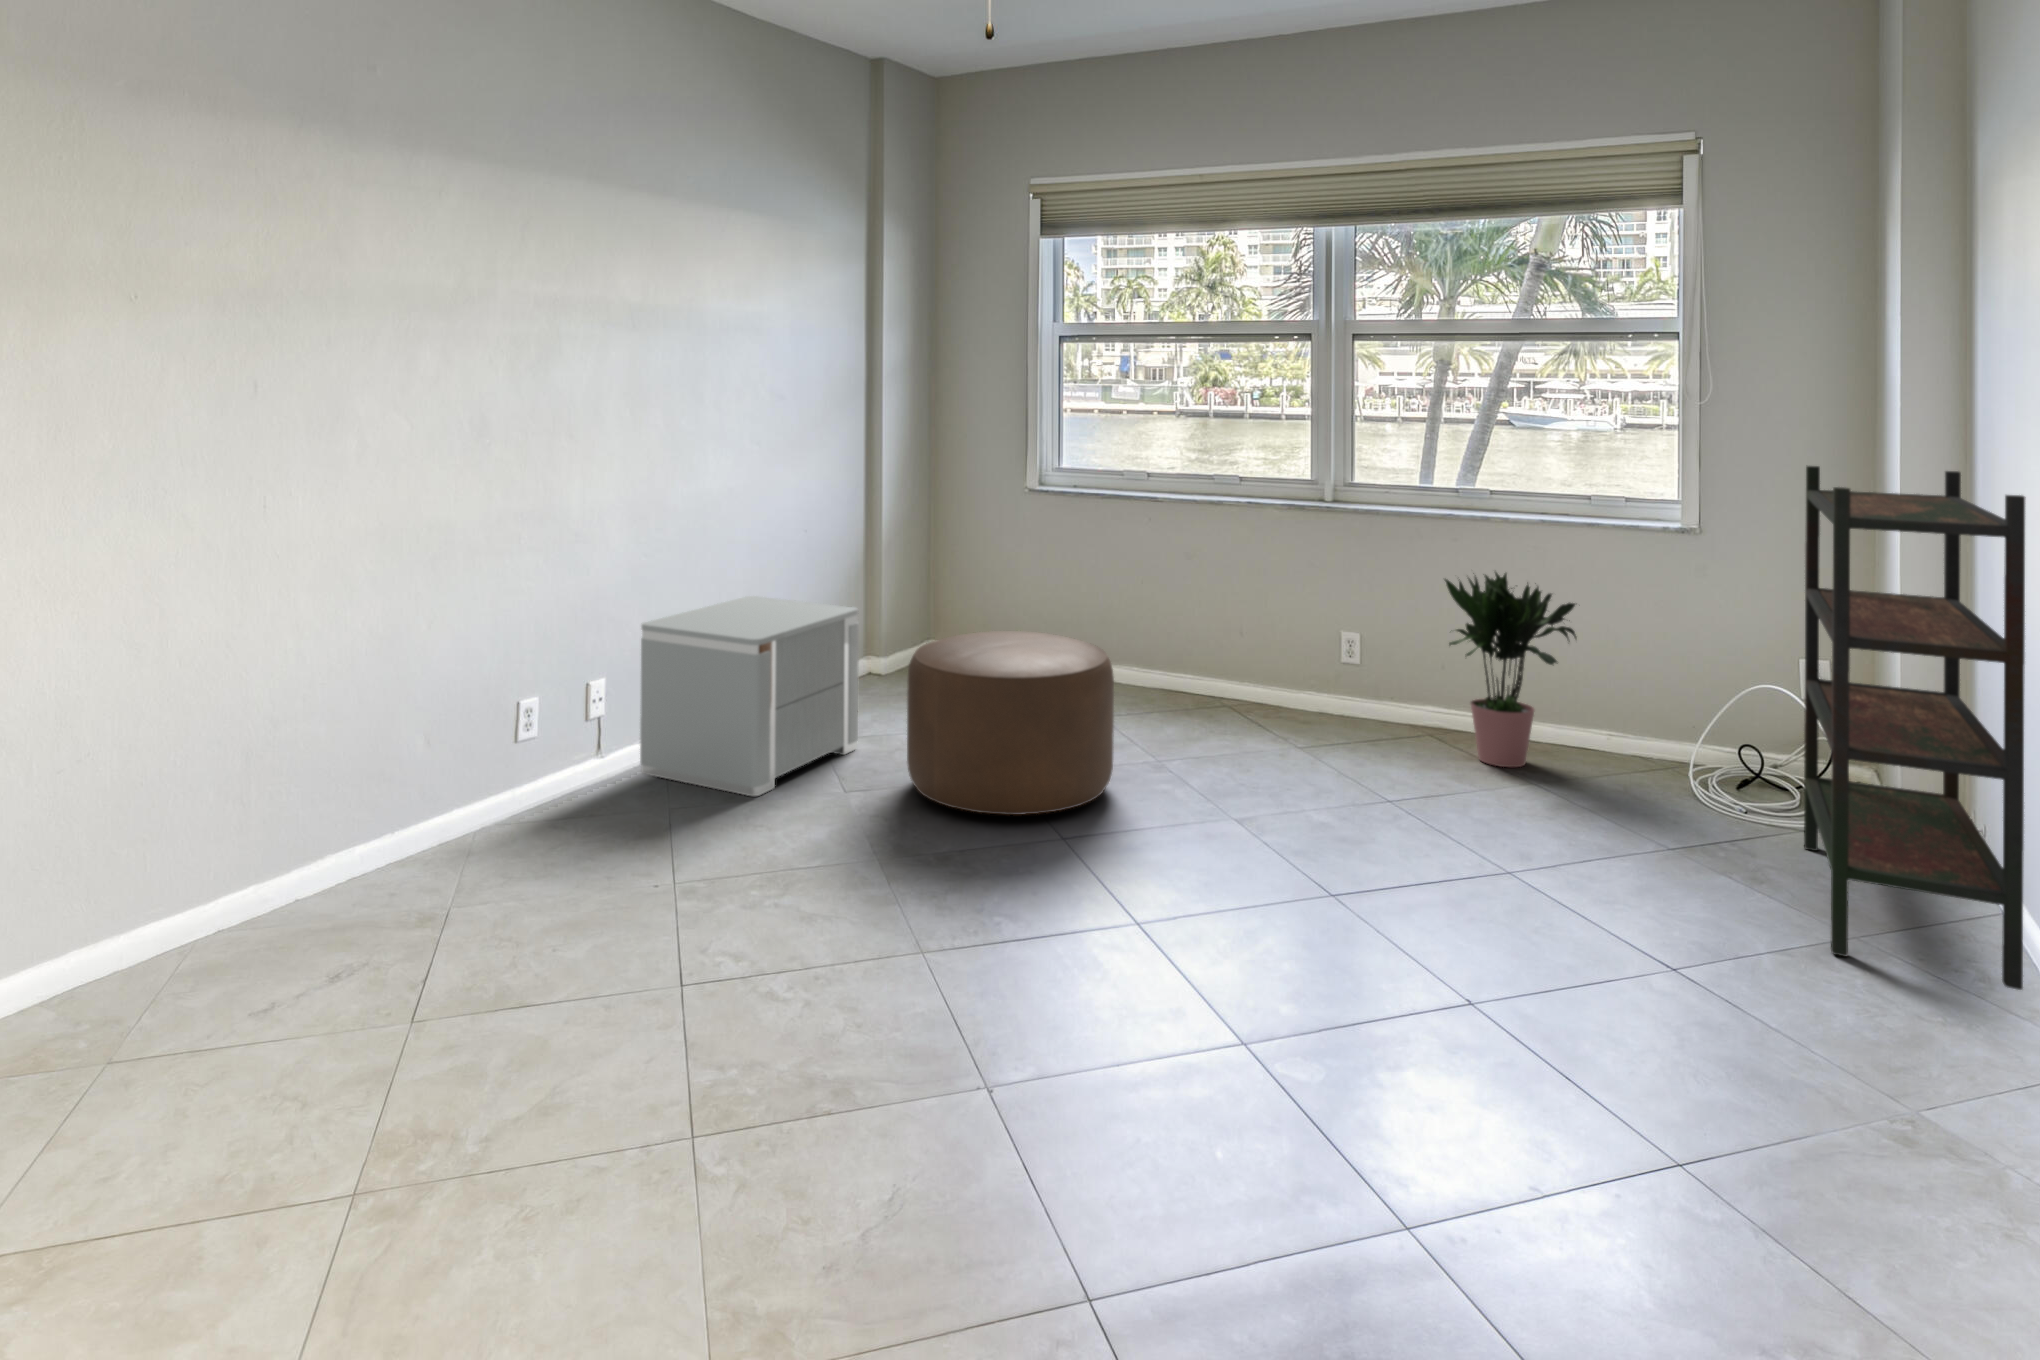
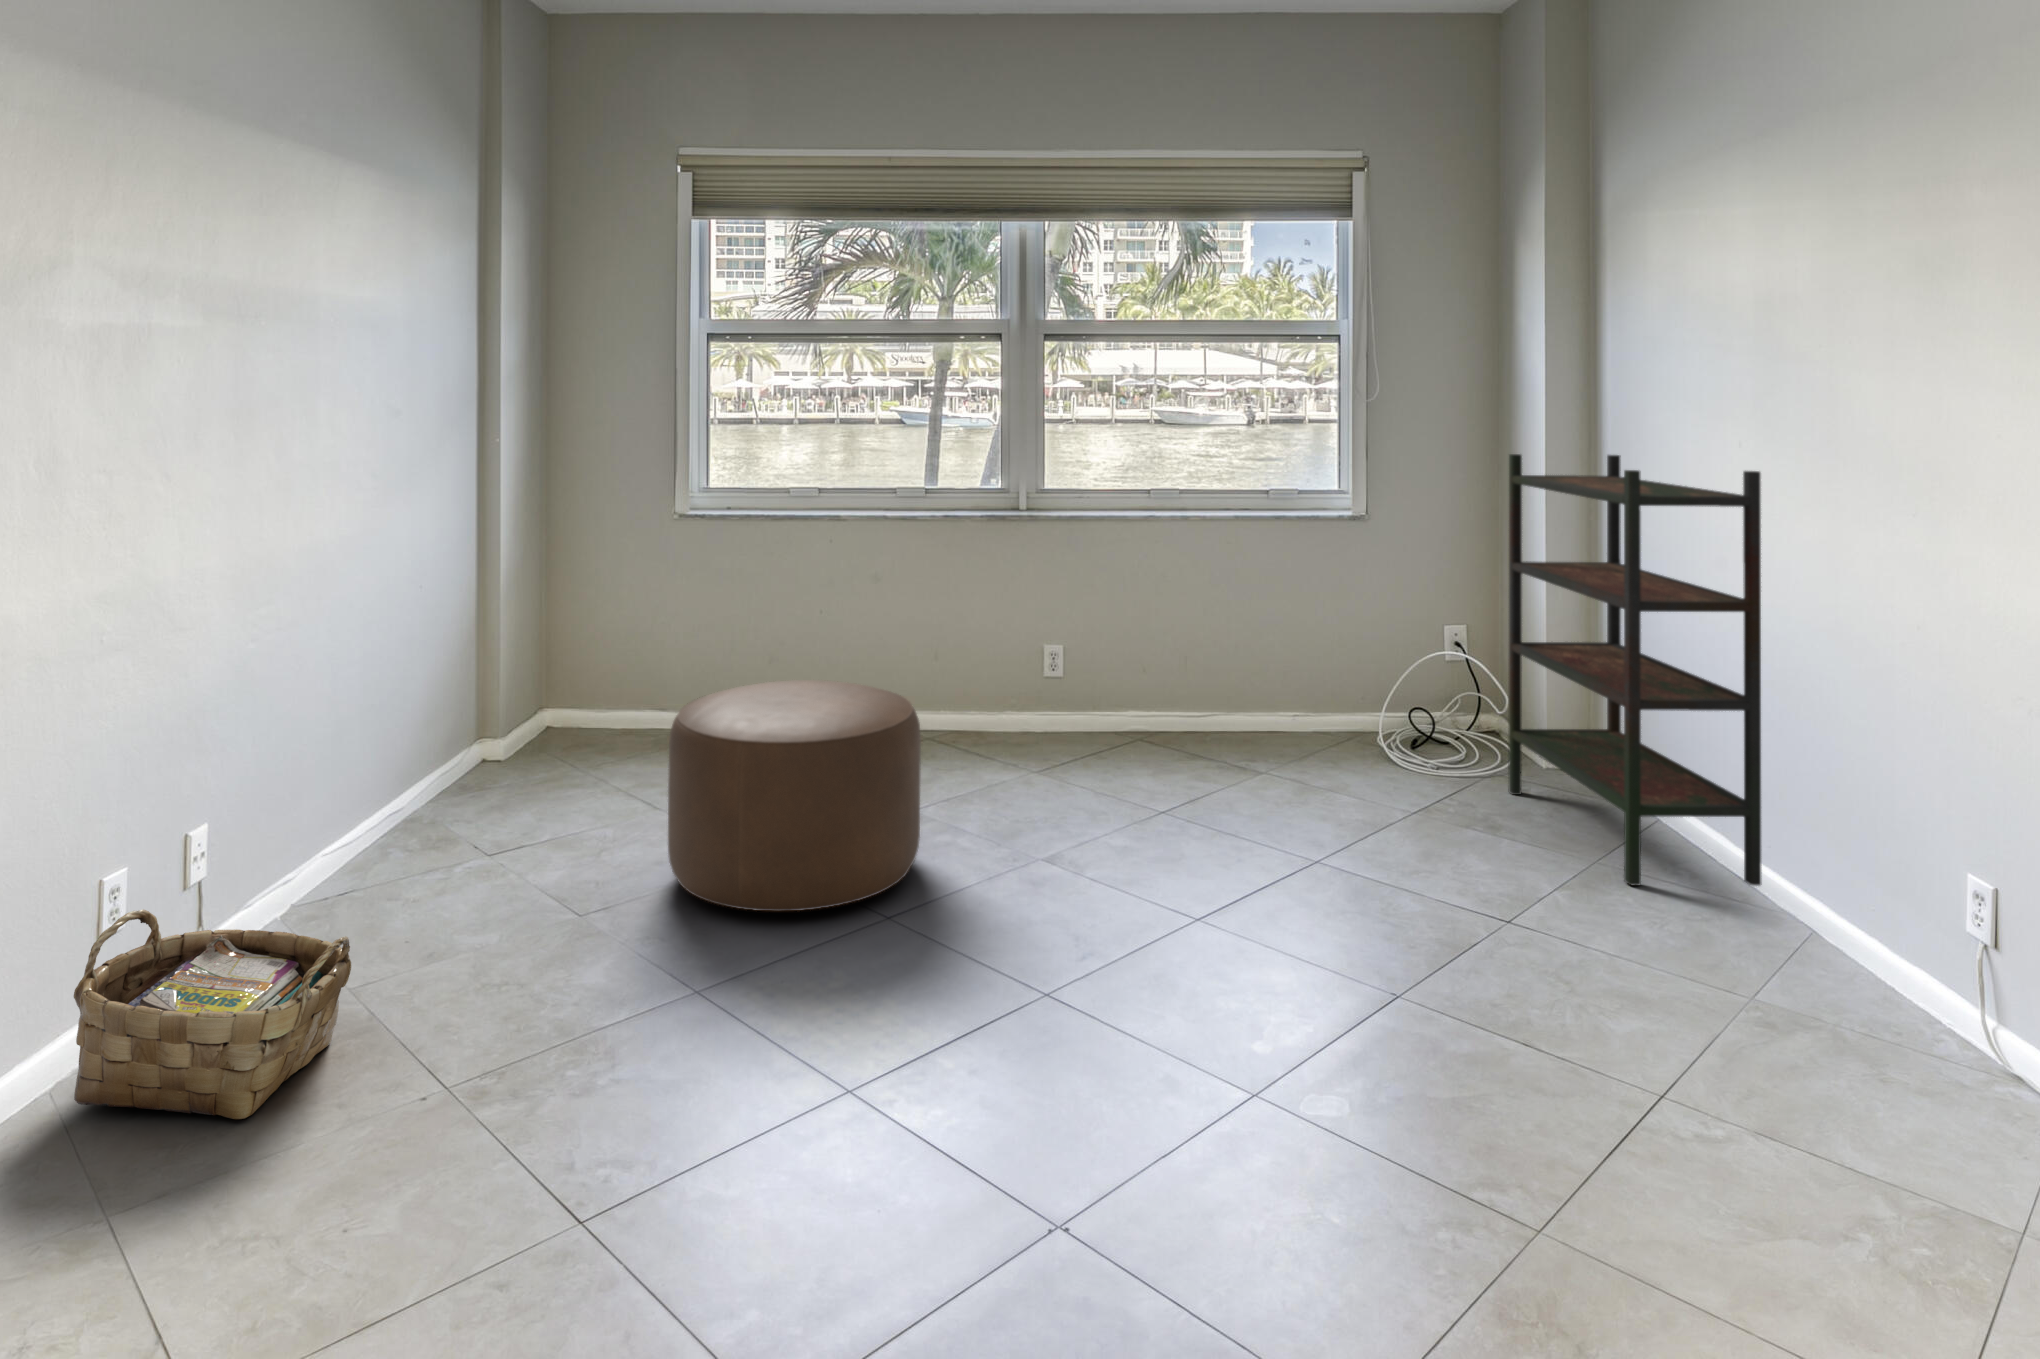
potted plant: present [1445,572,1576,767] -> none [1165,564,1302,760]
nightstand: present [640,596,859,796] -> none [262,675,557,952]
woven basket: none [485,721,642,860] -> present [74,909,351,1119]

